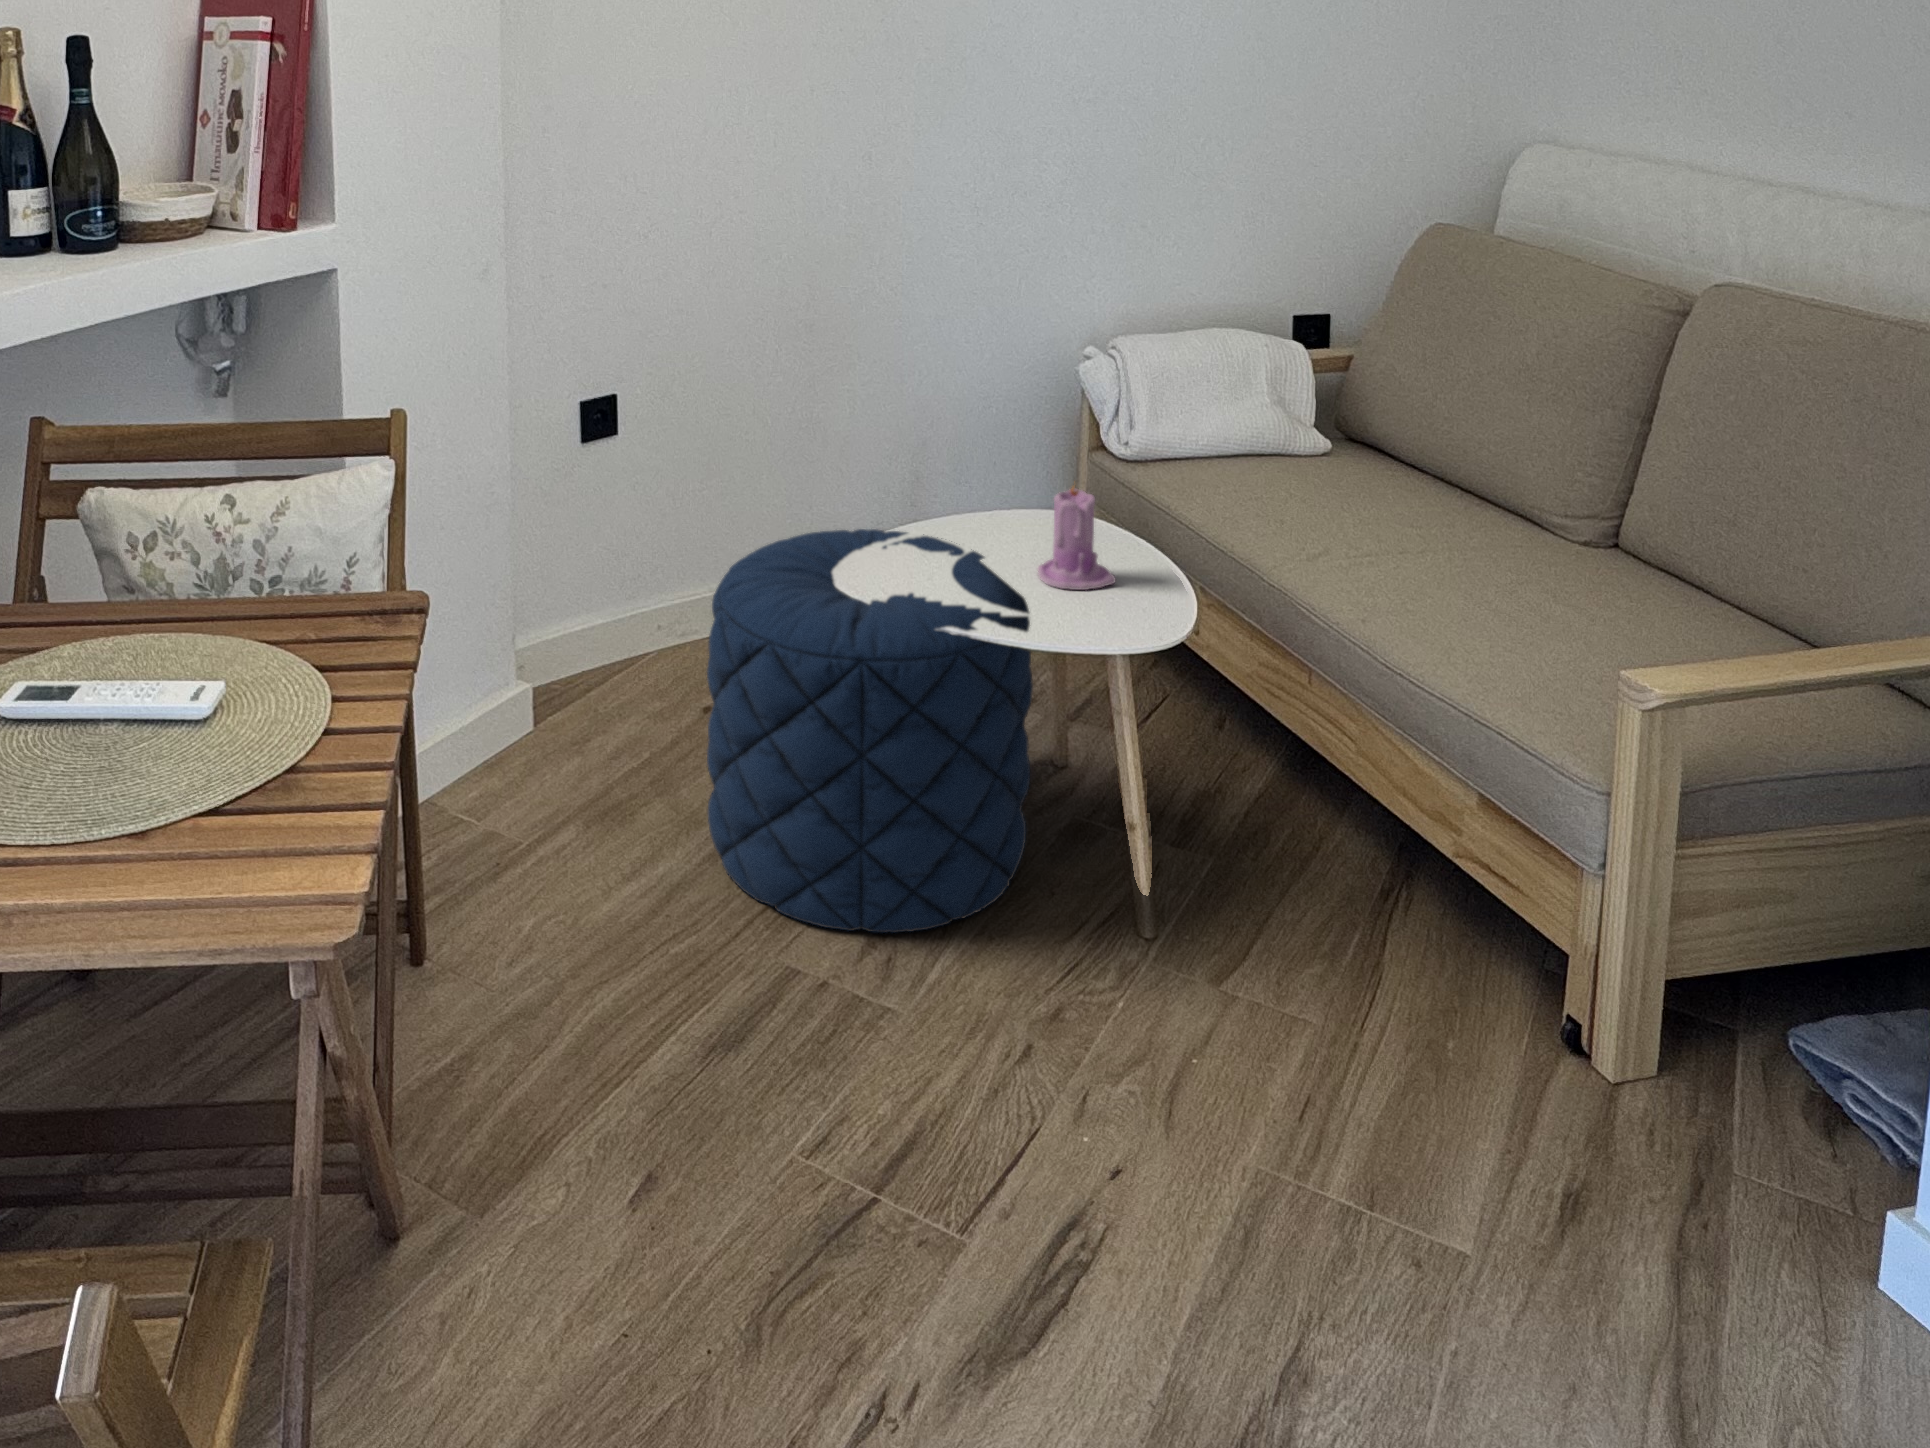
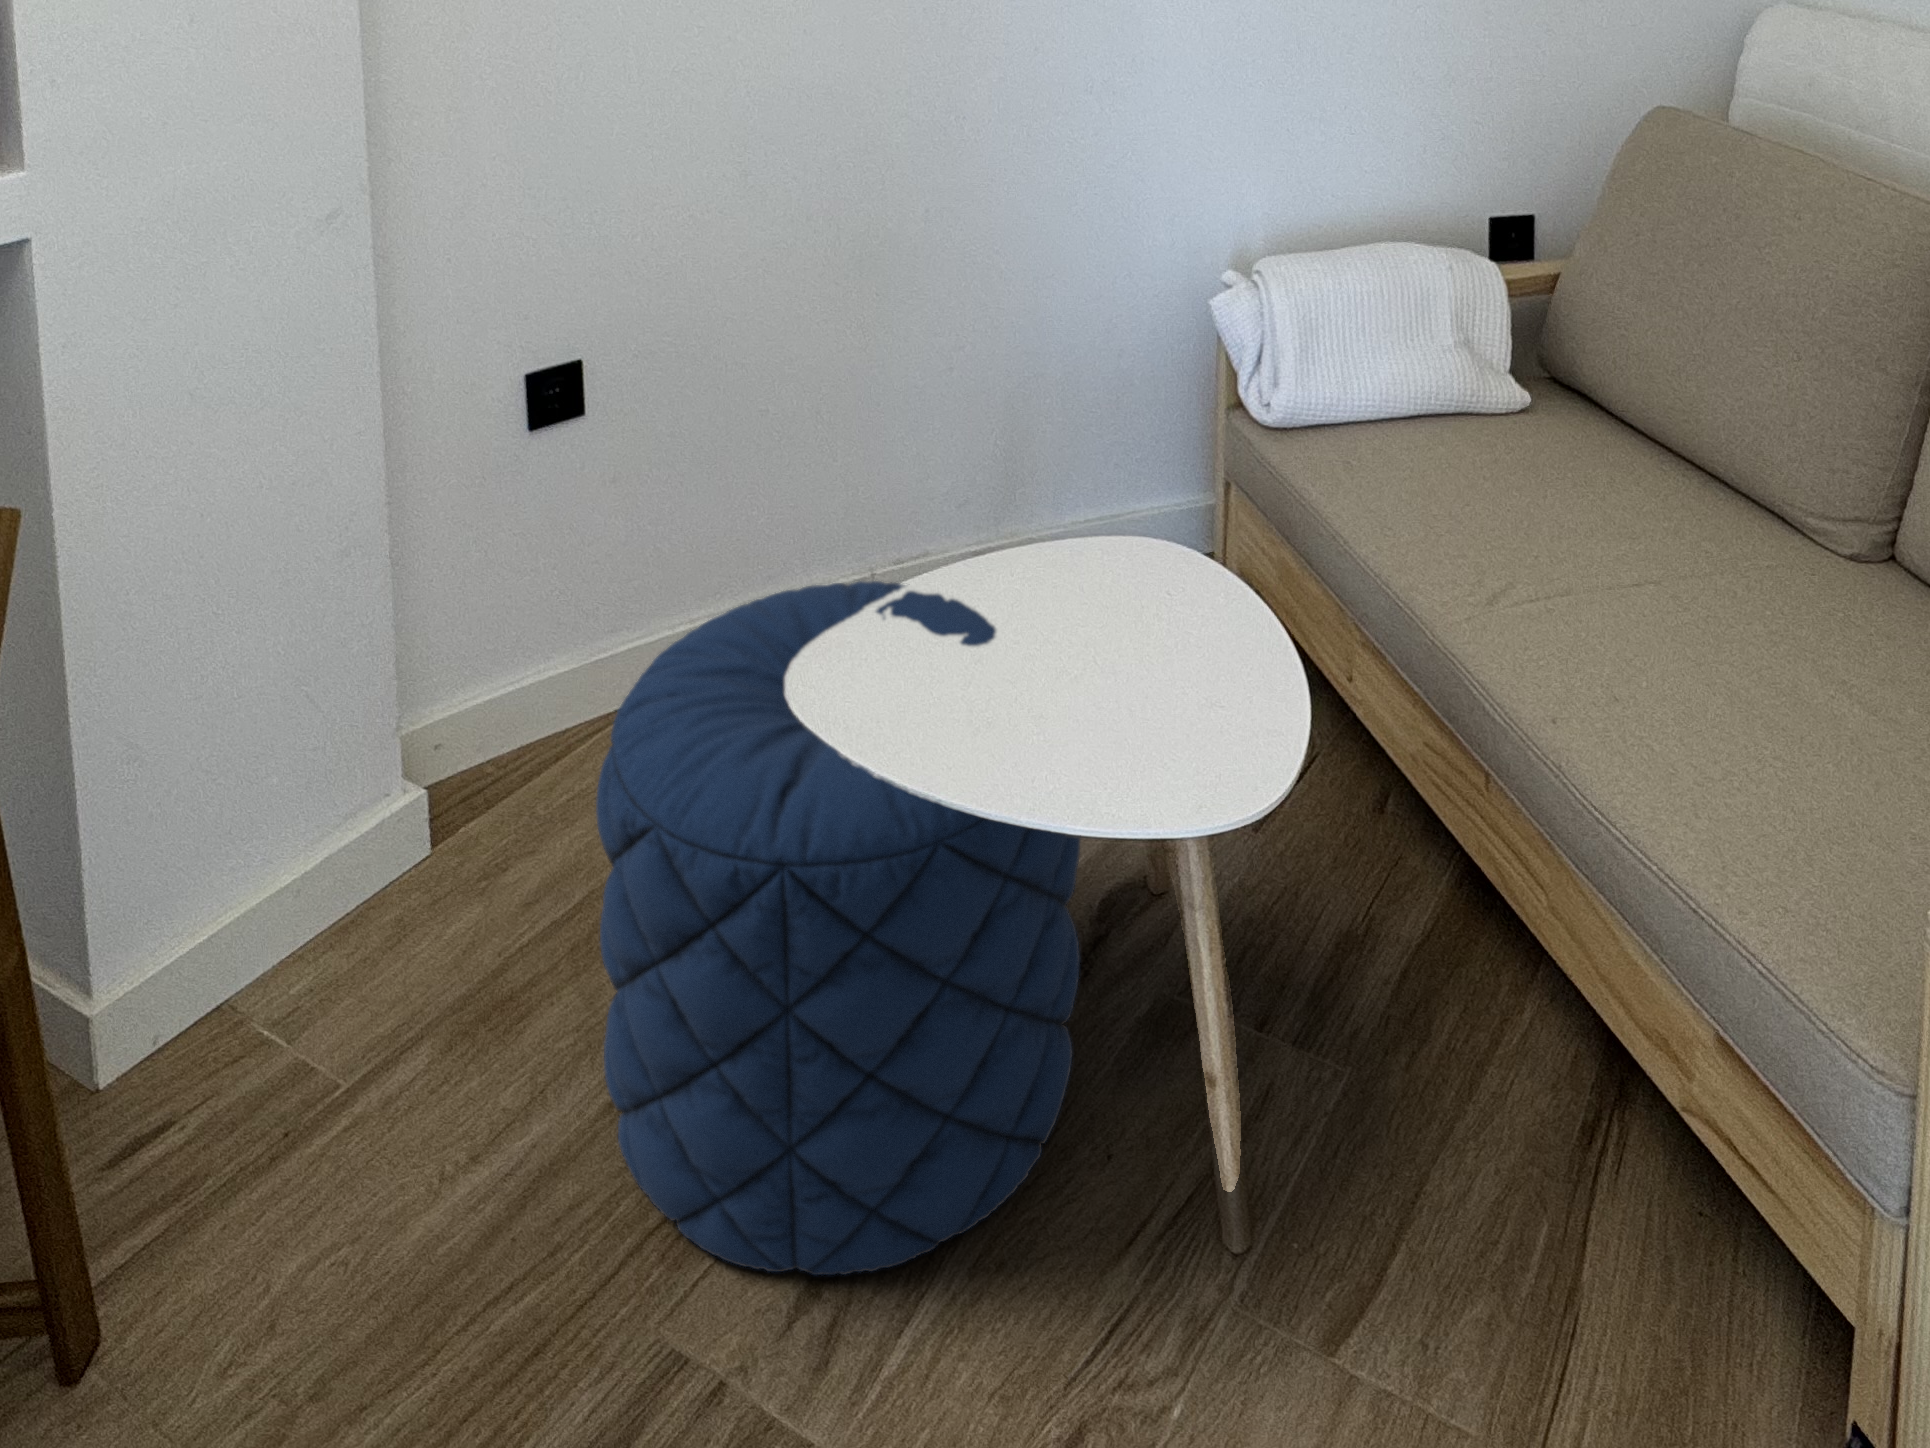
candle: present [1038,486,1116,590] -> none [1081,547,1191,720]

